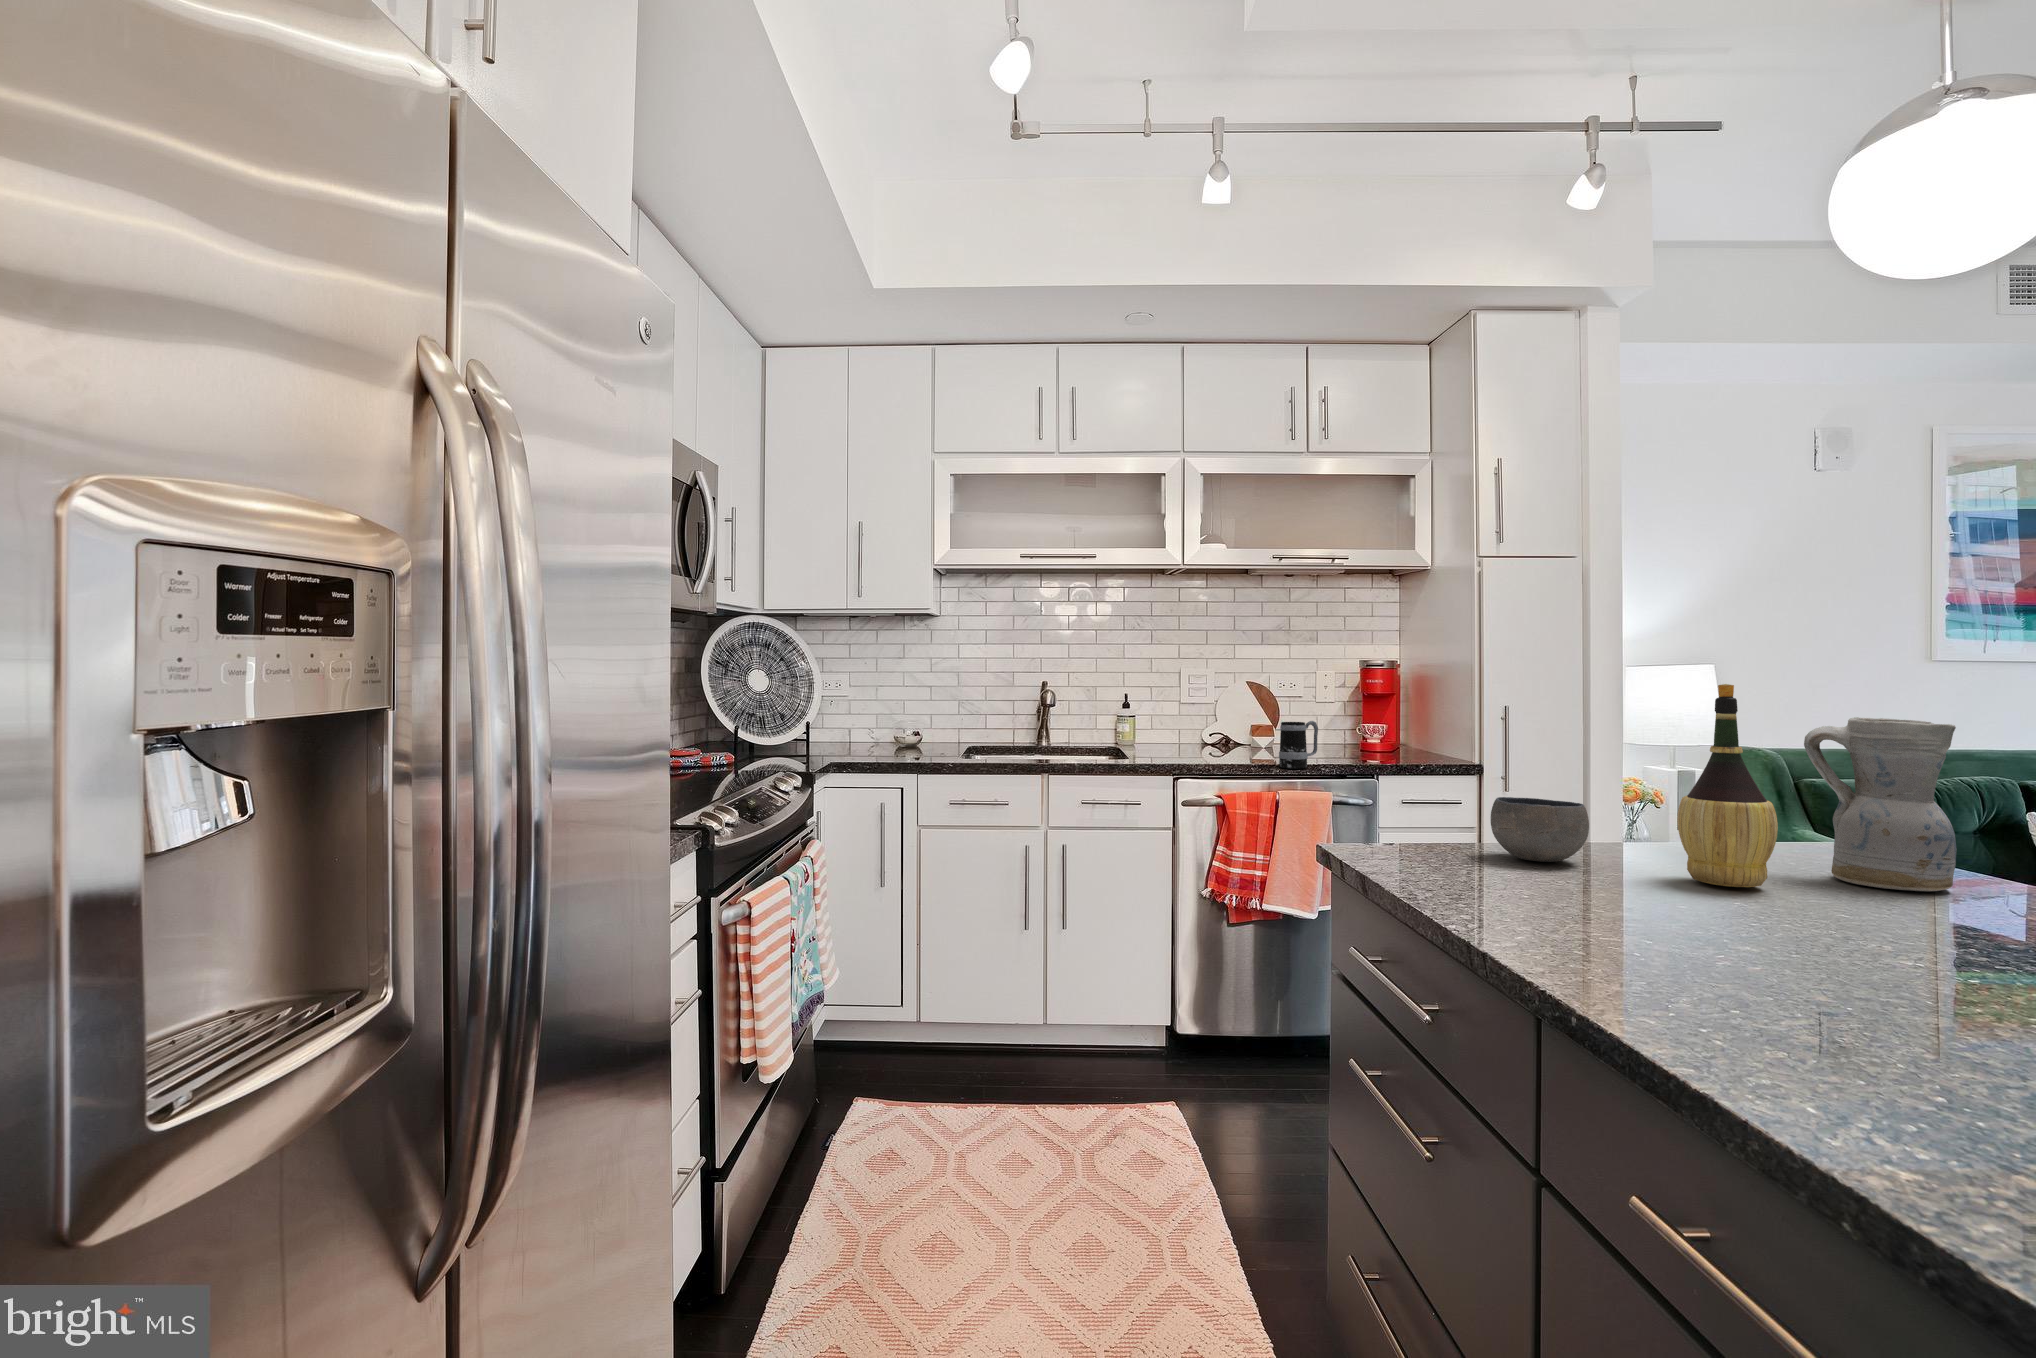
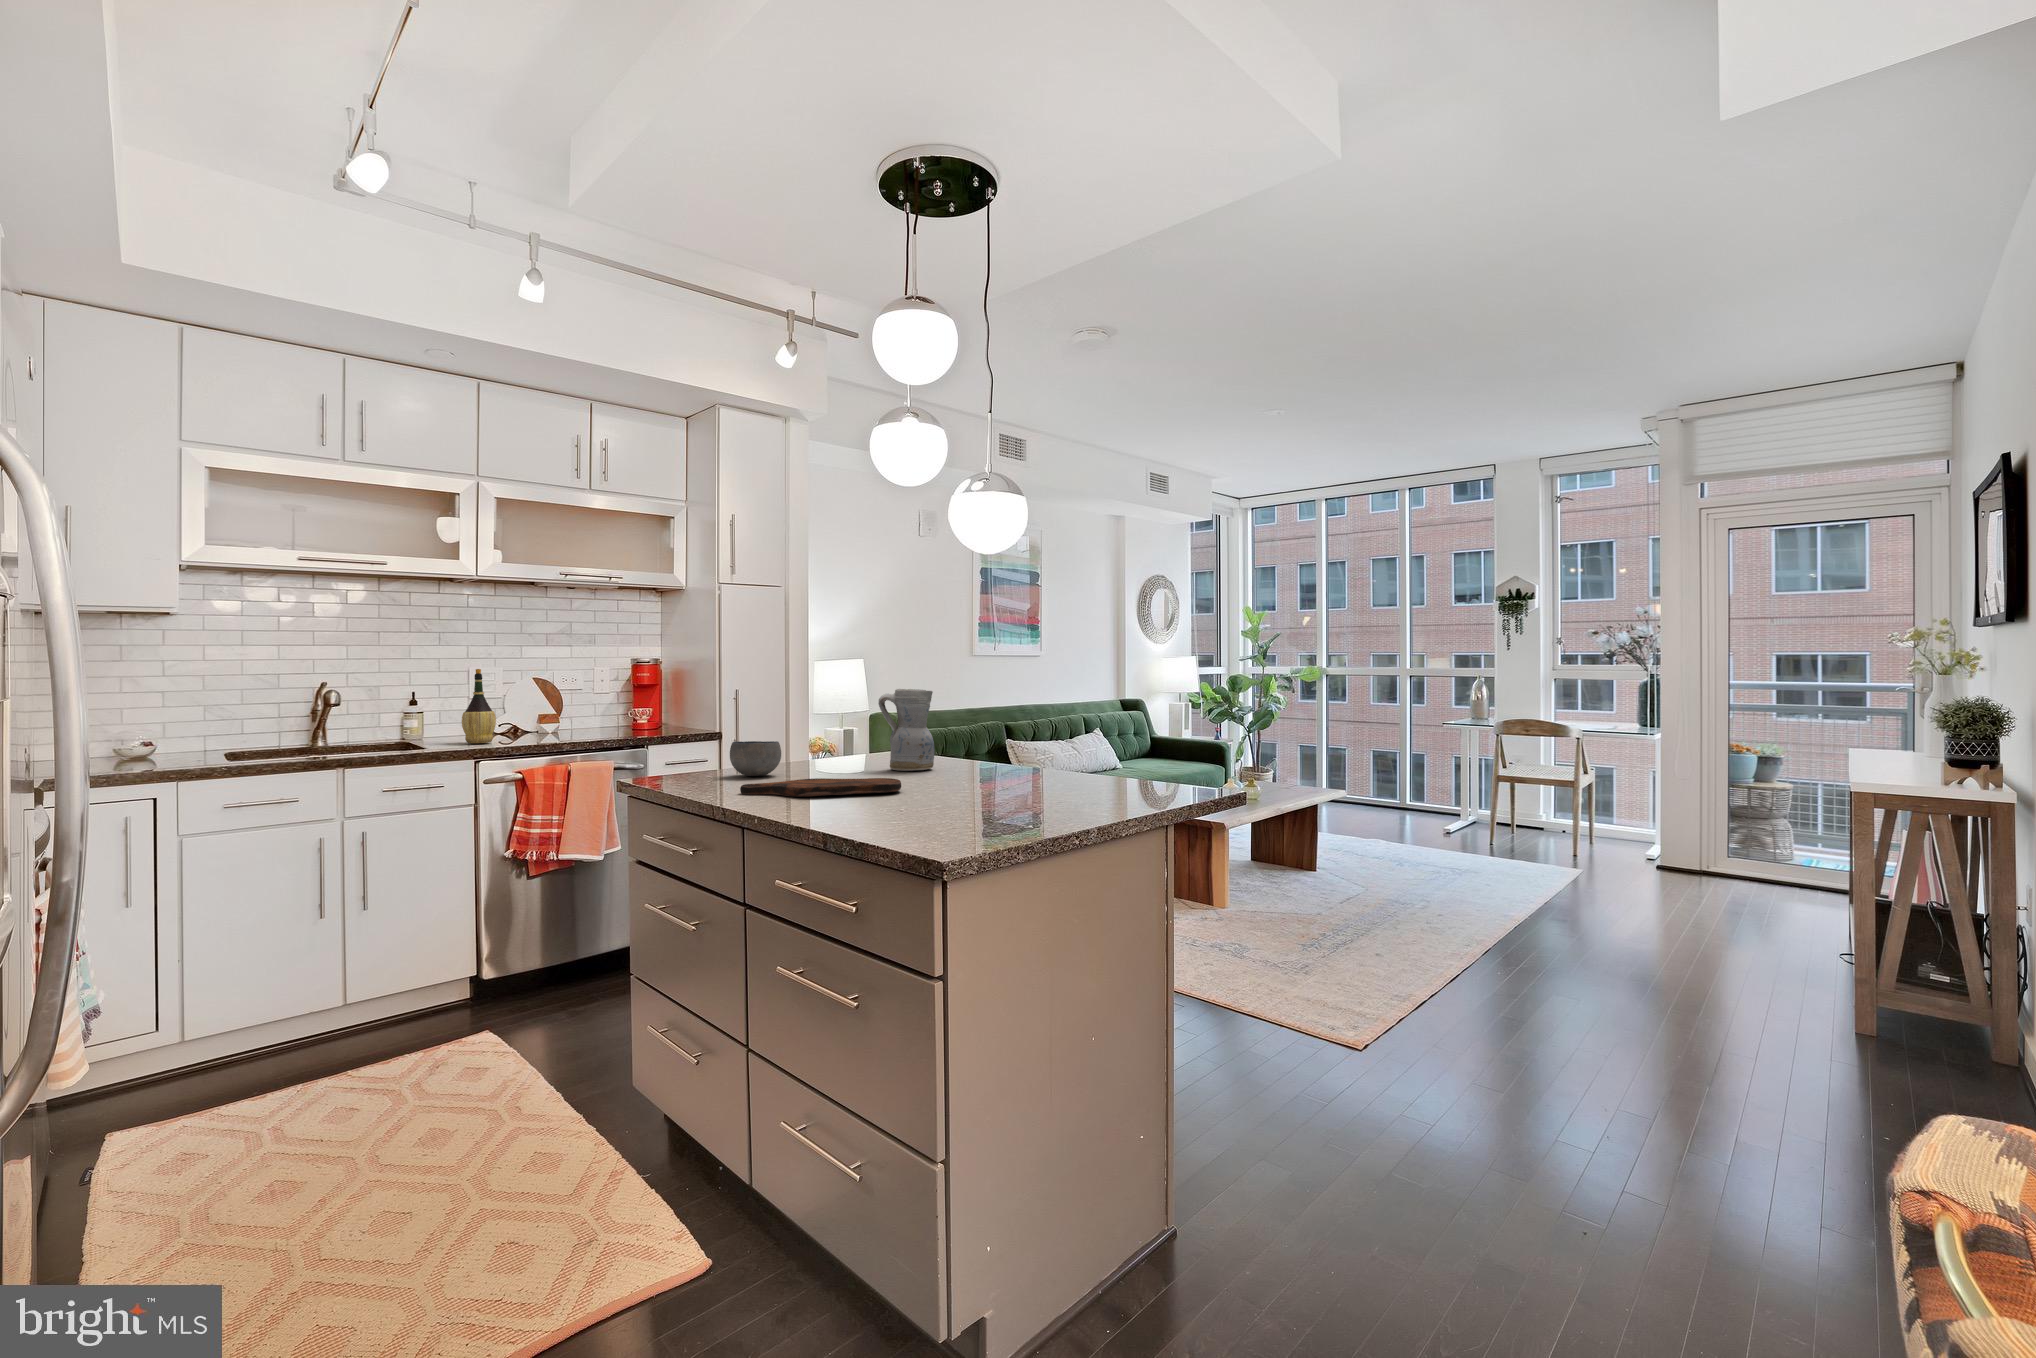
wine bottle: present [1677,684,1778,887] -> present [462,669,496,743]
mug: present [1279,721,1318,769] -> none [570,707,602,746]
cutting board: none [1510,892,1922,969] -> present [740,778,901,797]

